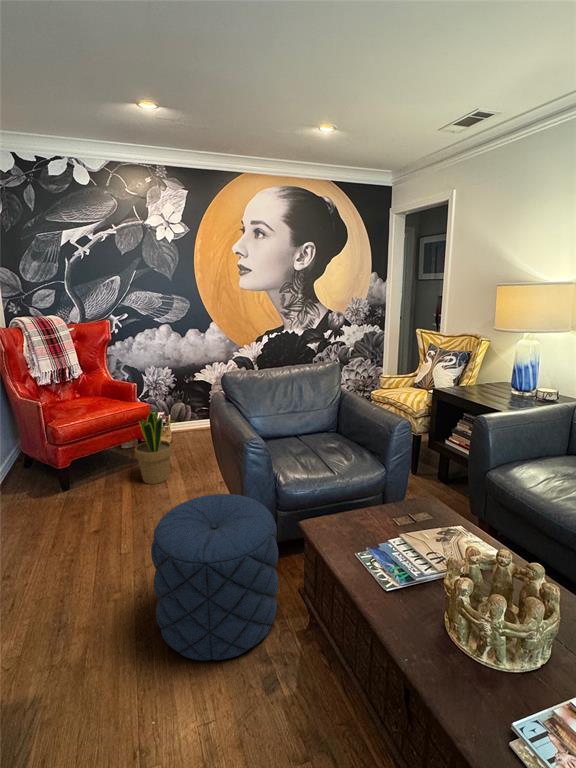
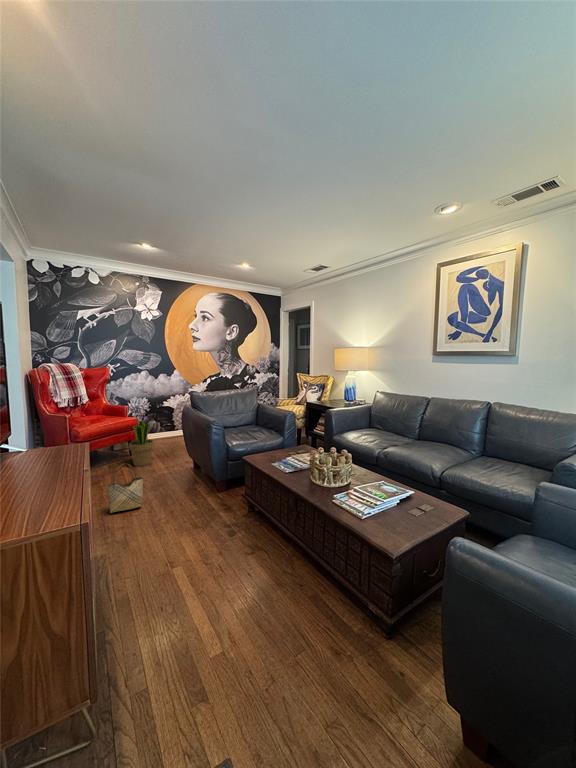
pouf: present [151,494,278,661] -> none [161,450,230,533]
woven basket: none [76,503,136,585] -> present [106,463,143,513]

